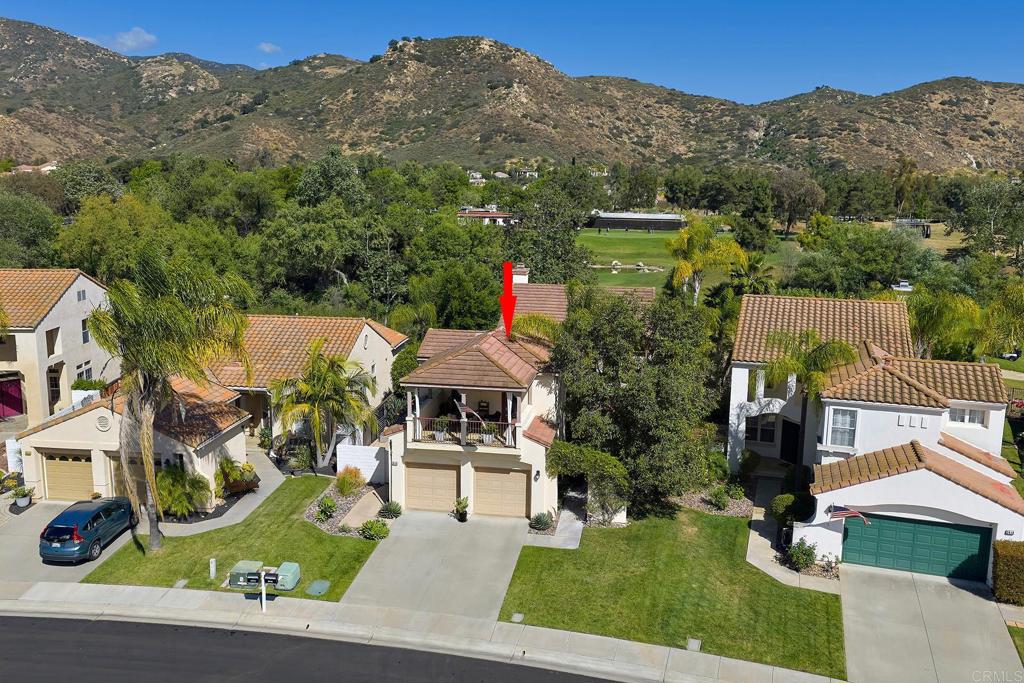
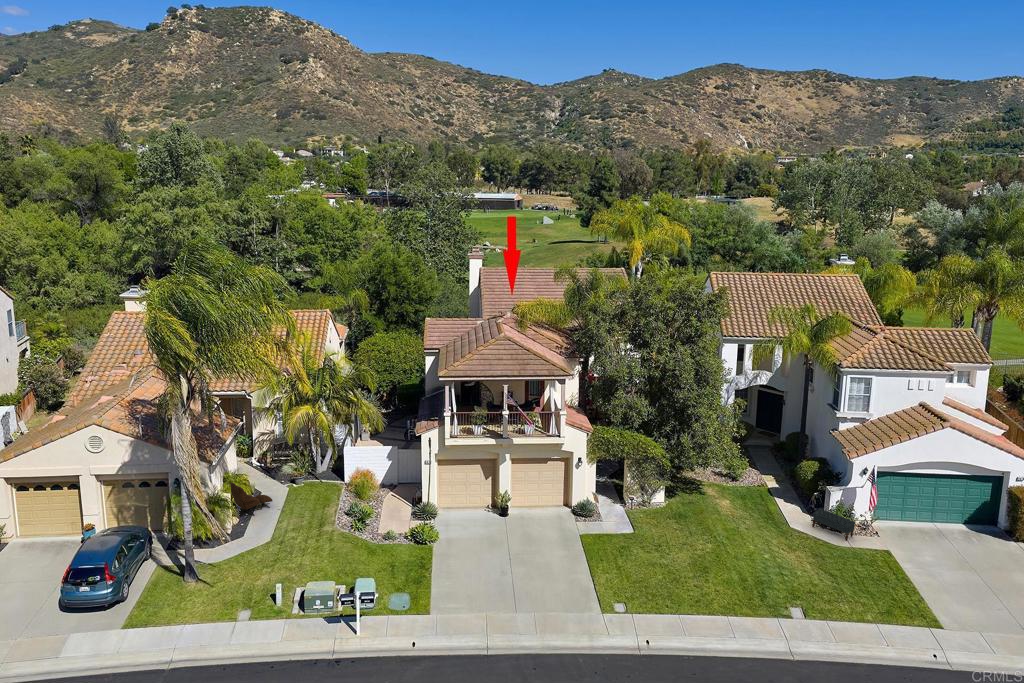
bench: none [772,544,815,580] -> present [812,509,855,541]

